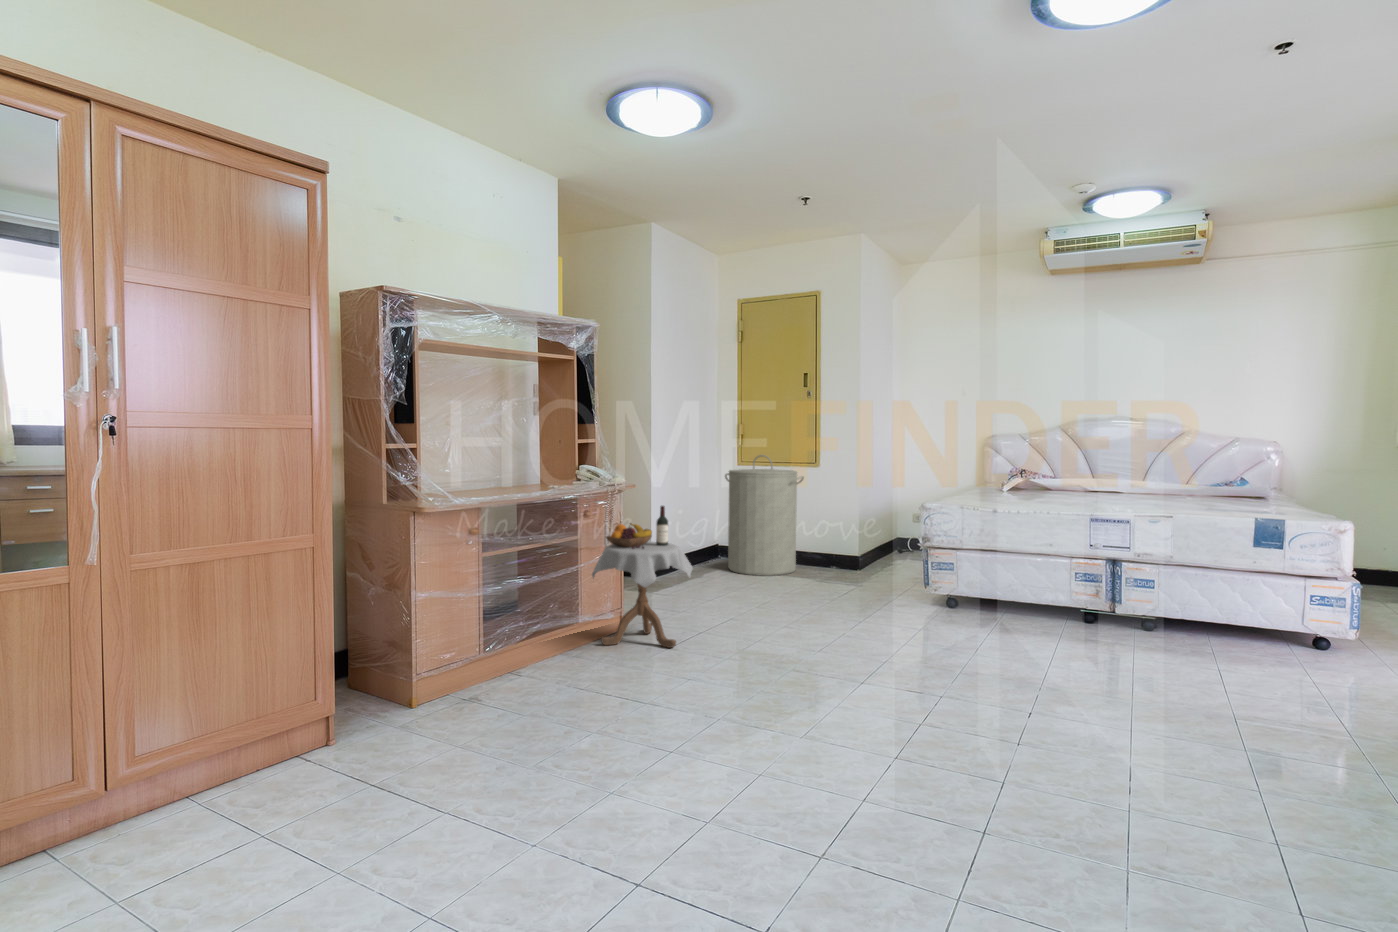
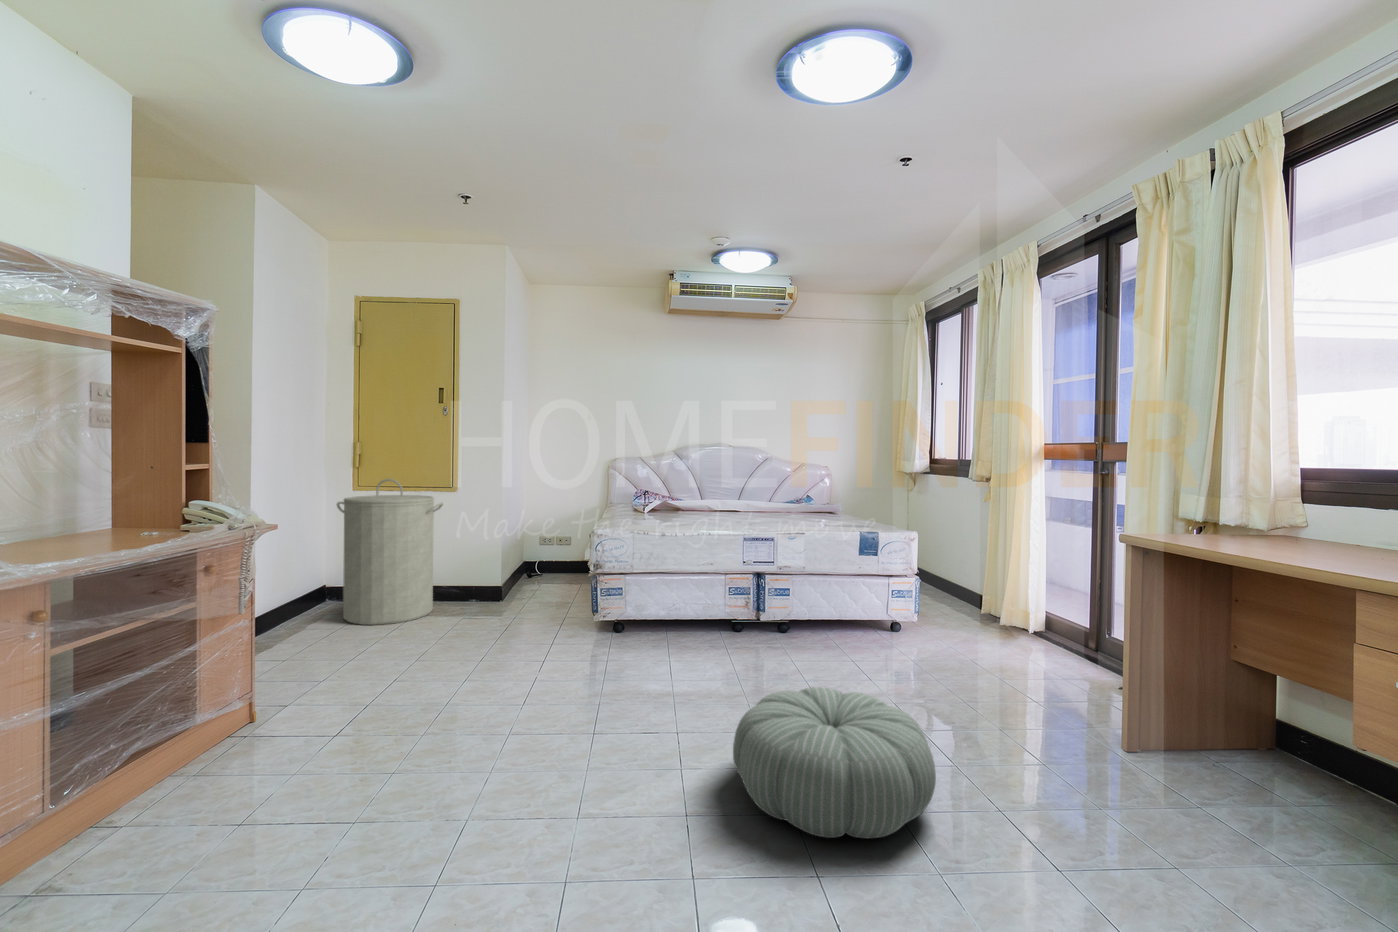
side table: present [592,506,692,648] -> none [126,573,324,824]
pouf: none [968,639,1171,758] -> present [733,687,936,838]

